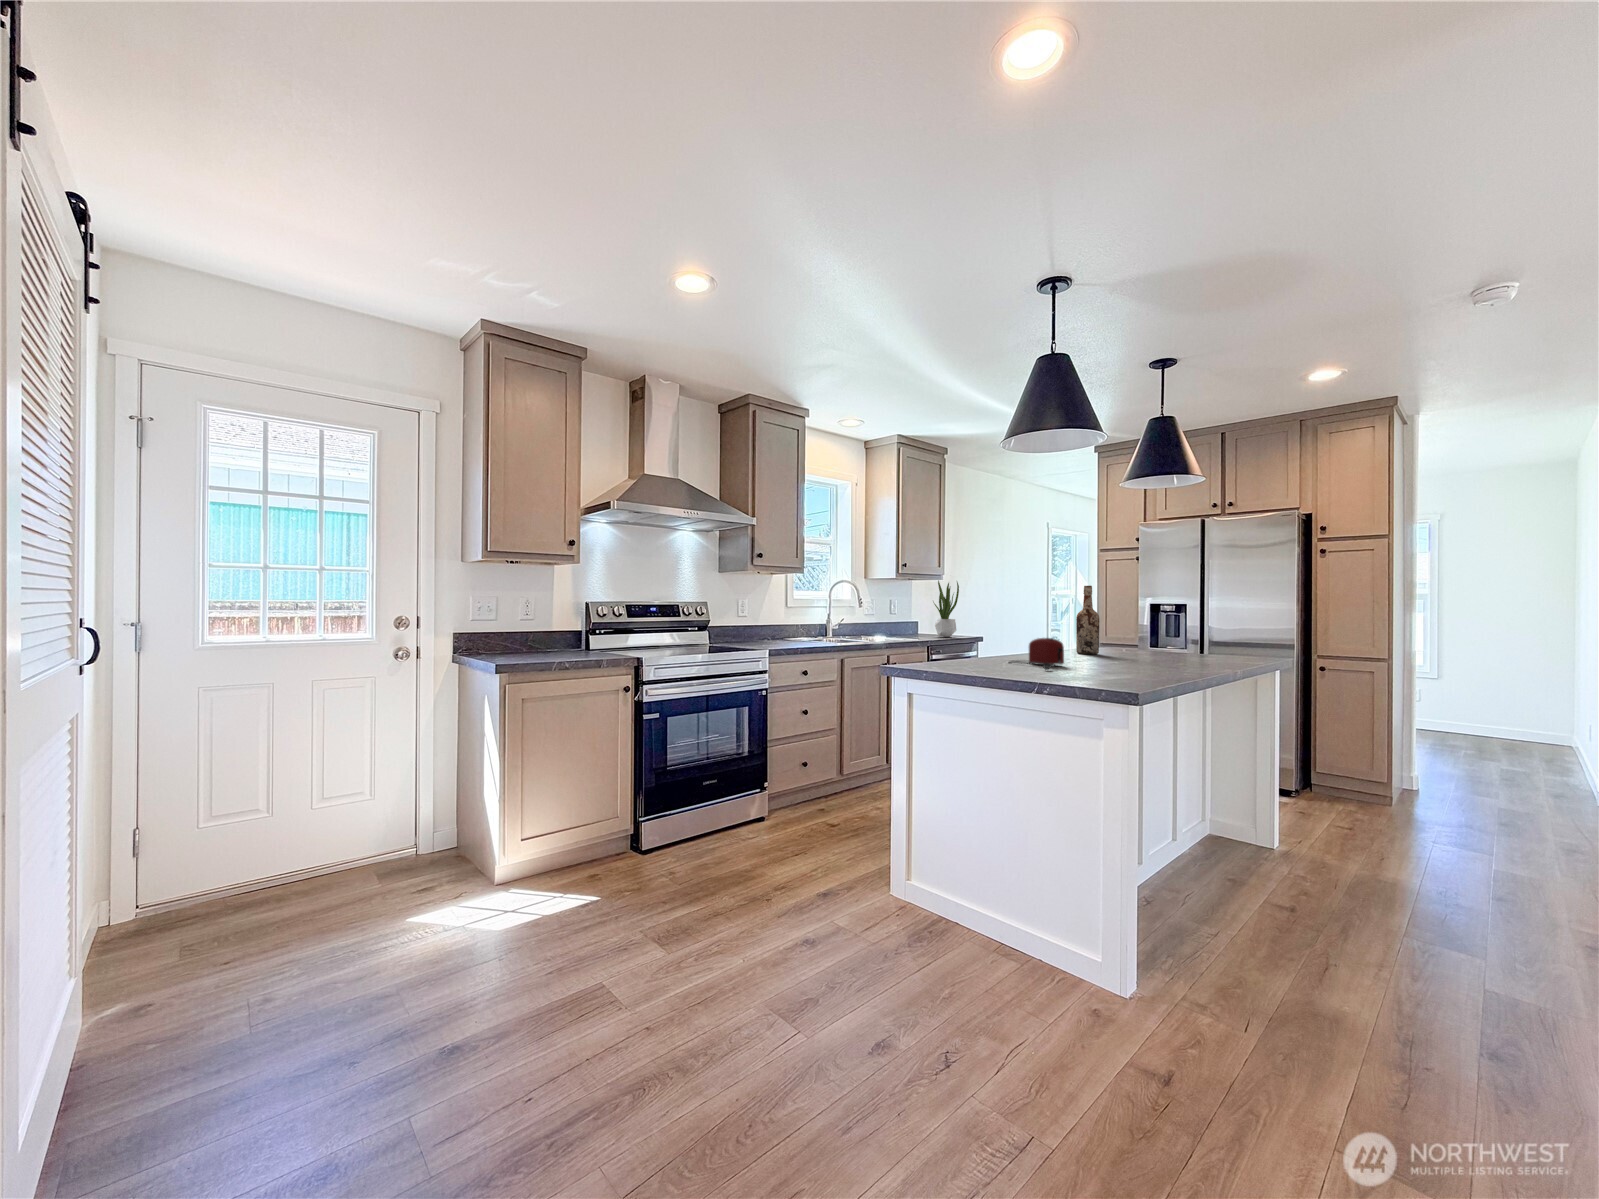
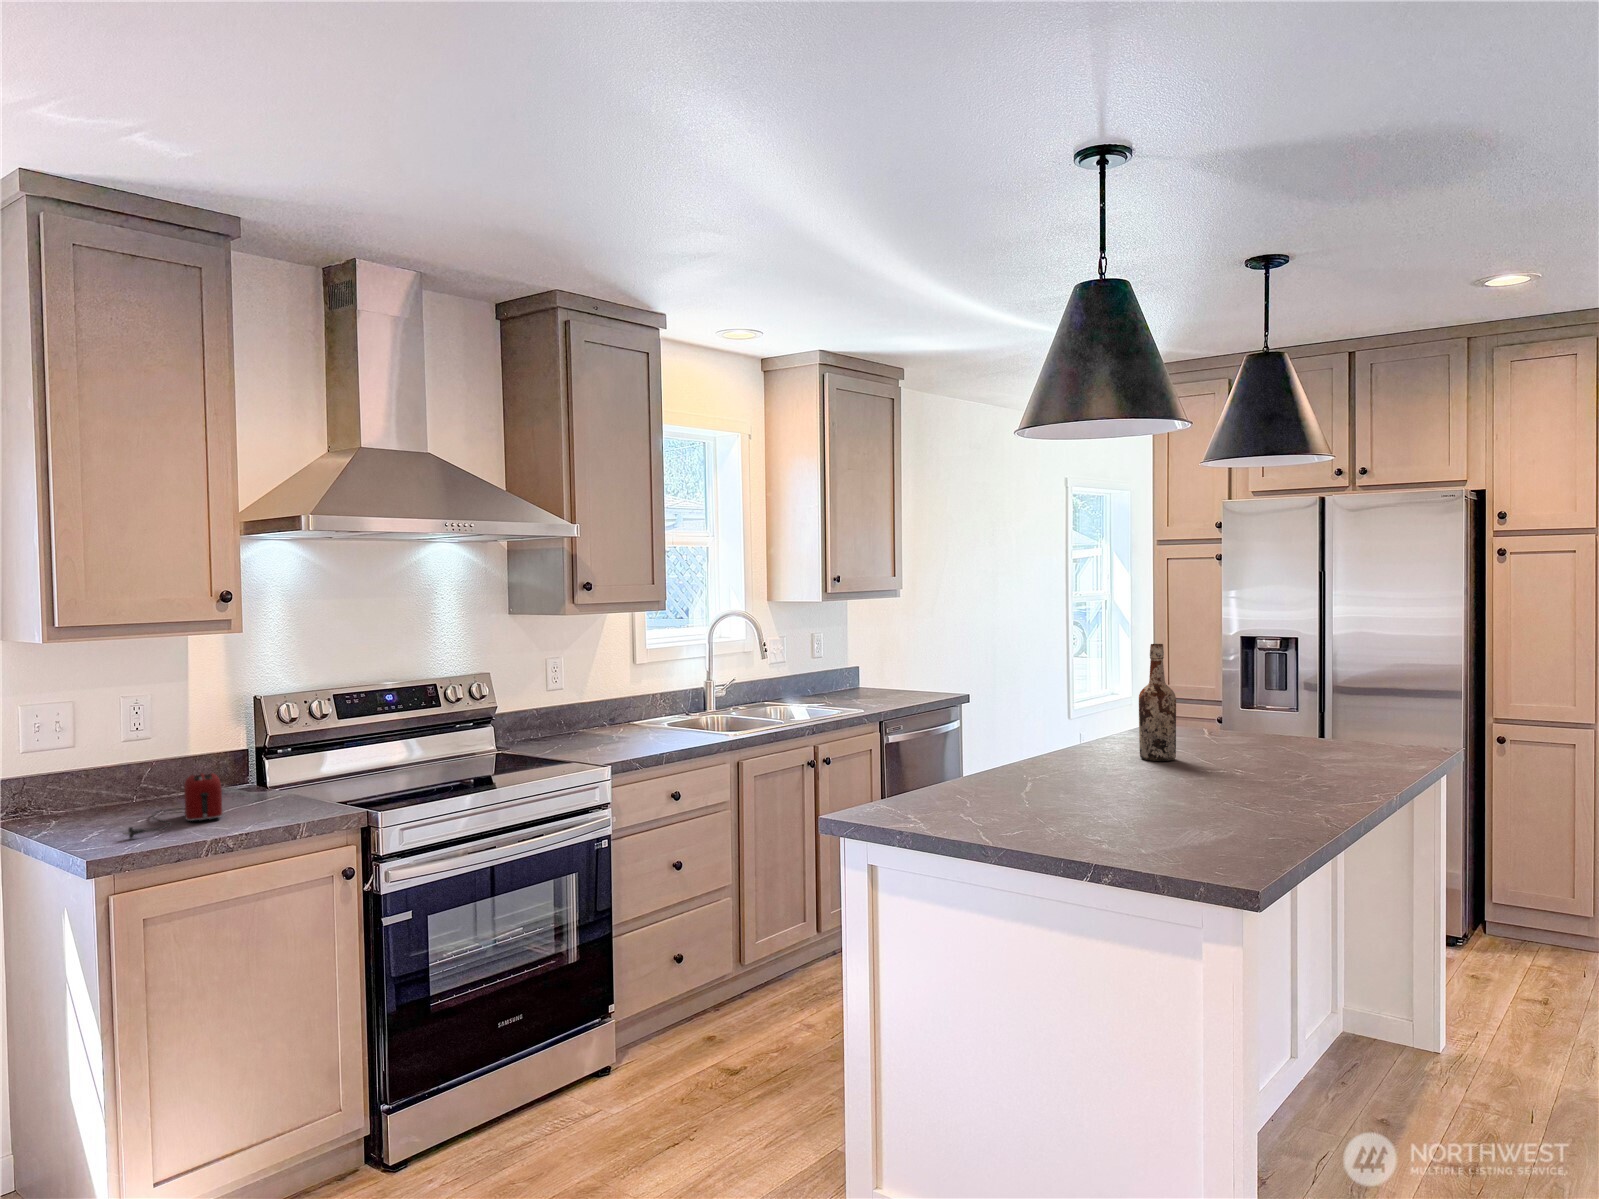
potted plant: present [933,581,959,637] -> none [885,601,930,701]
toaster: present [1010,638,1064,670] -> present [124,773,223,838]

